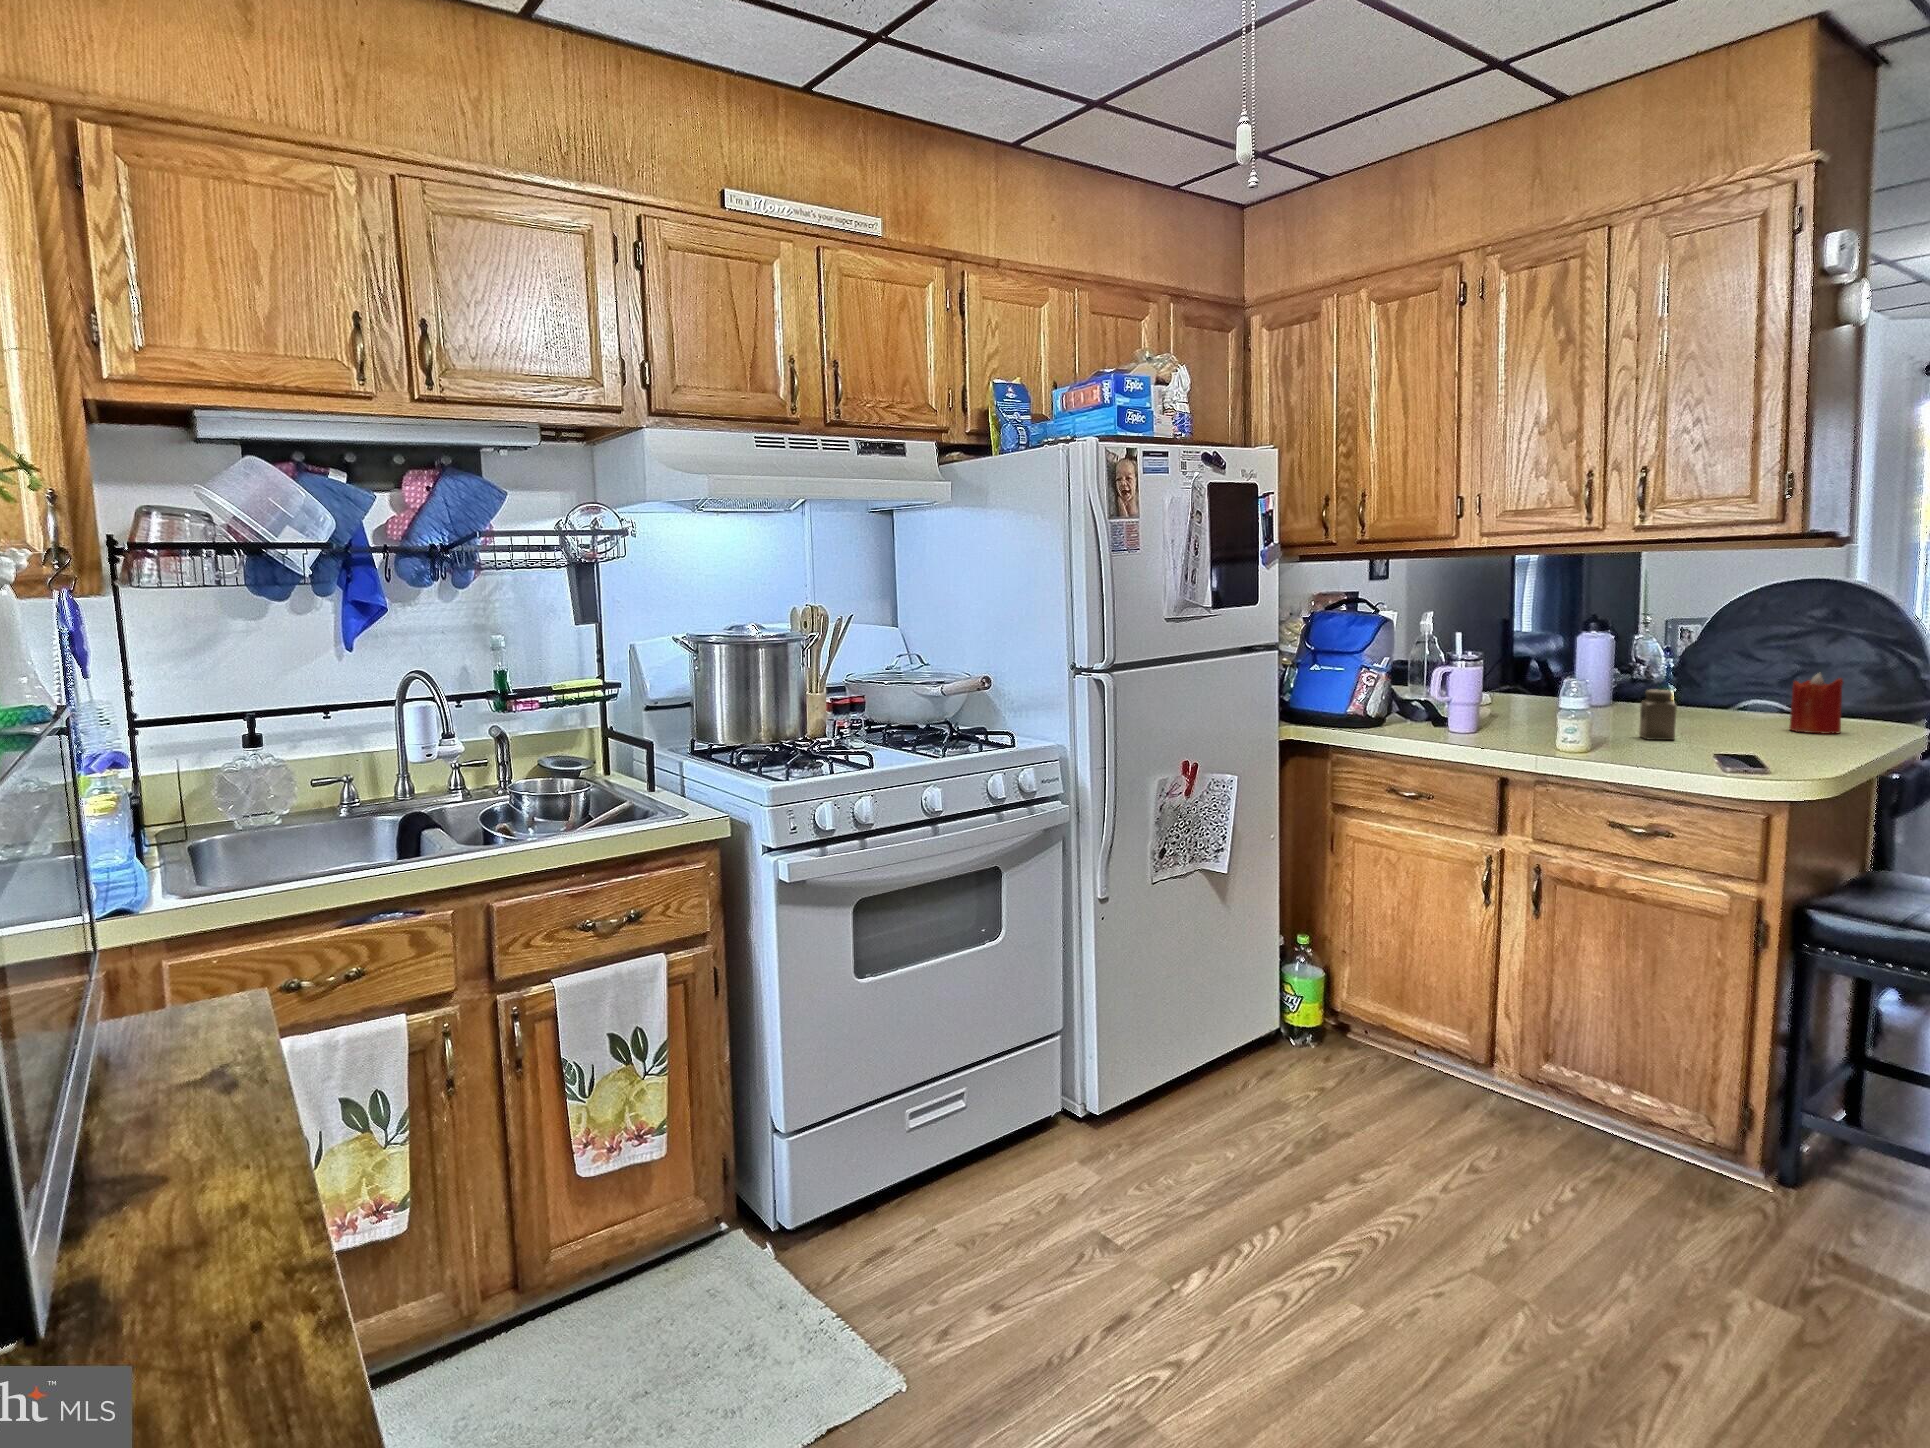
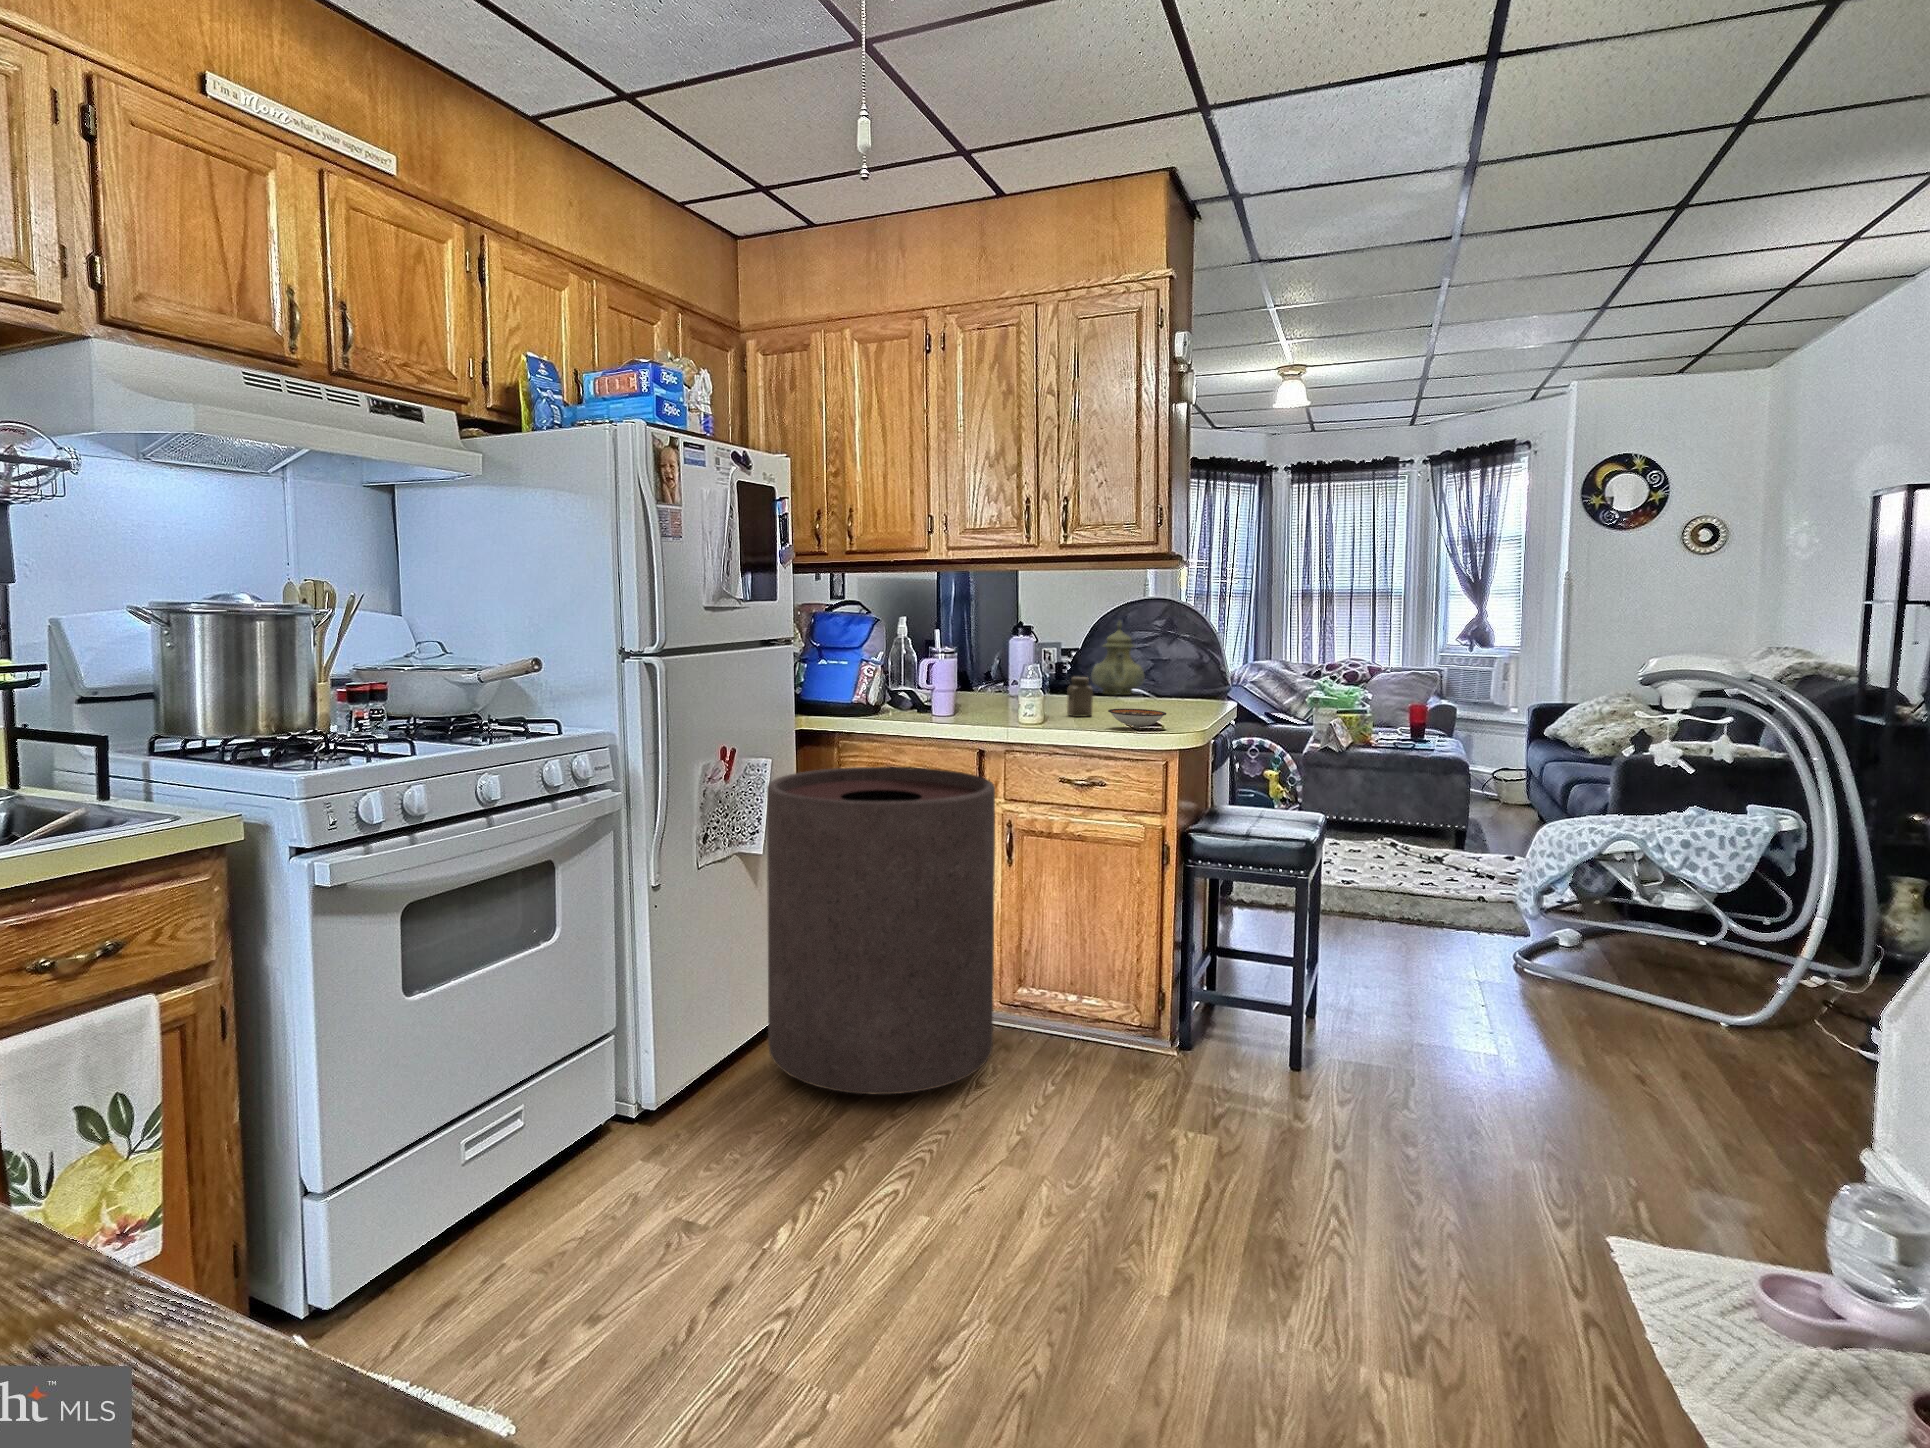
teapot: none [1711,606,1795,703] -> present [1091,621,1145,695]
candle: present [1789,672,1843,734] -> none [1155,664,1187,710]
ceramic bowl: none [1681,738,1773,765] -> present [1108,709,1166,728]
trash can: none [1230,785,1506,1160] -> present [767,767,995,1094]

